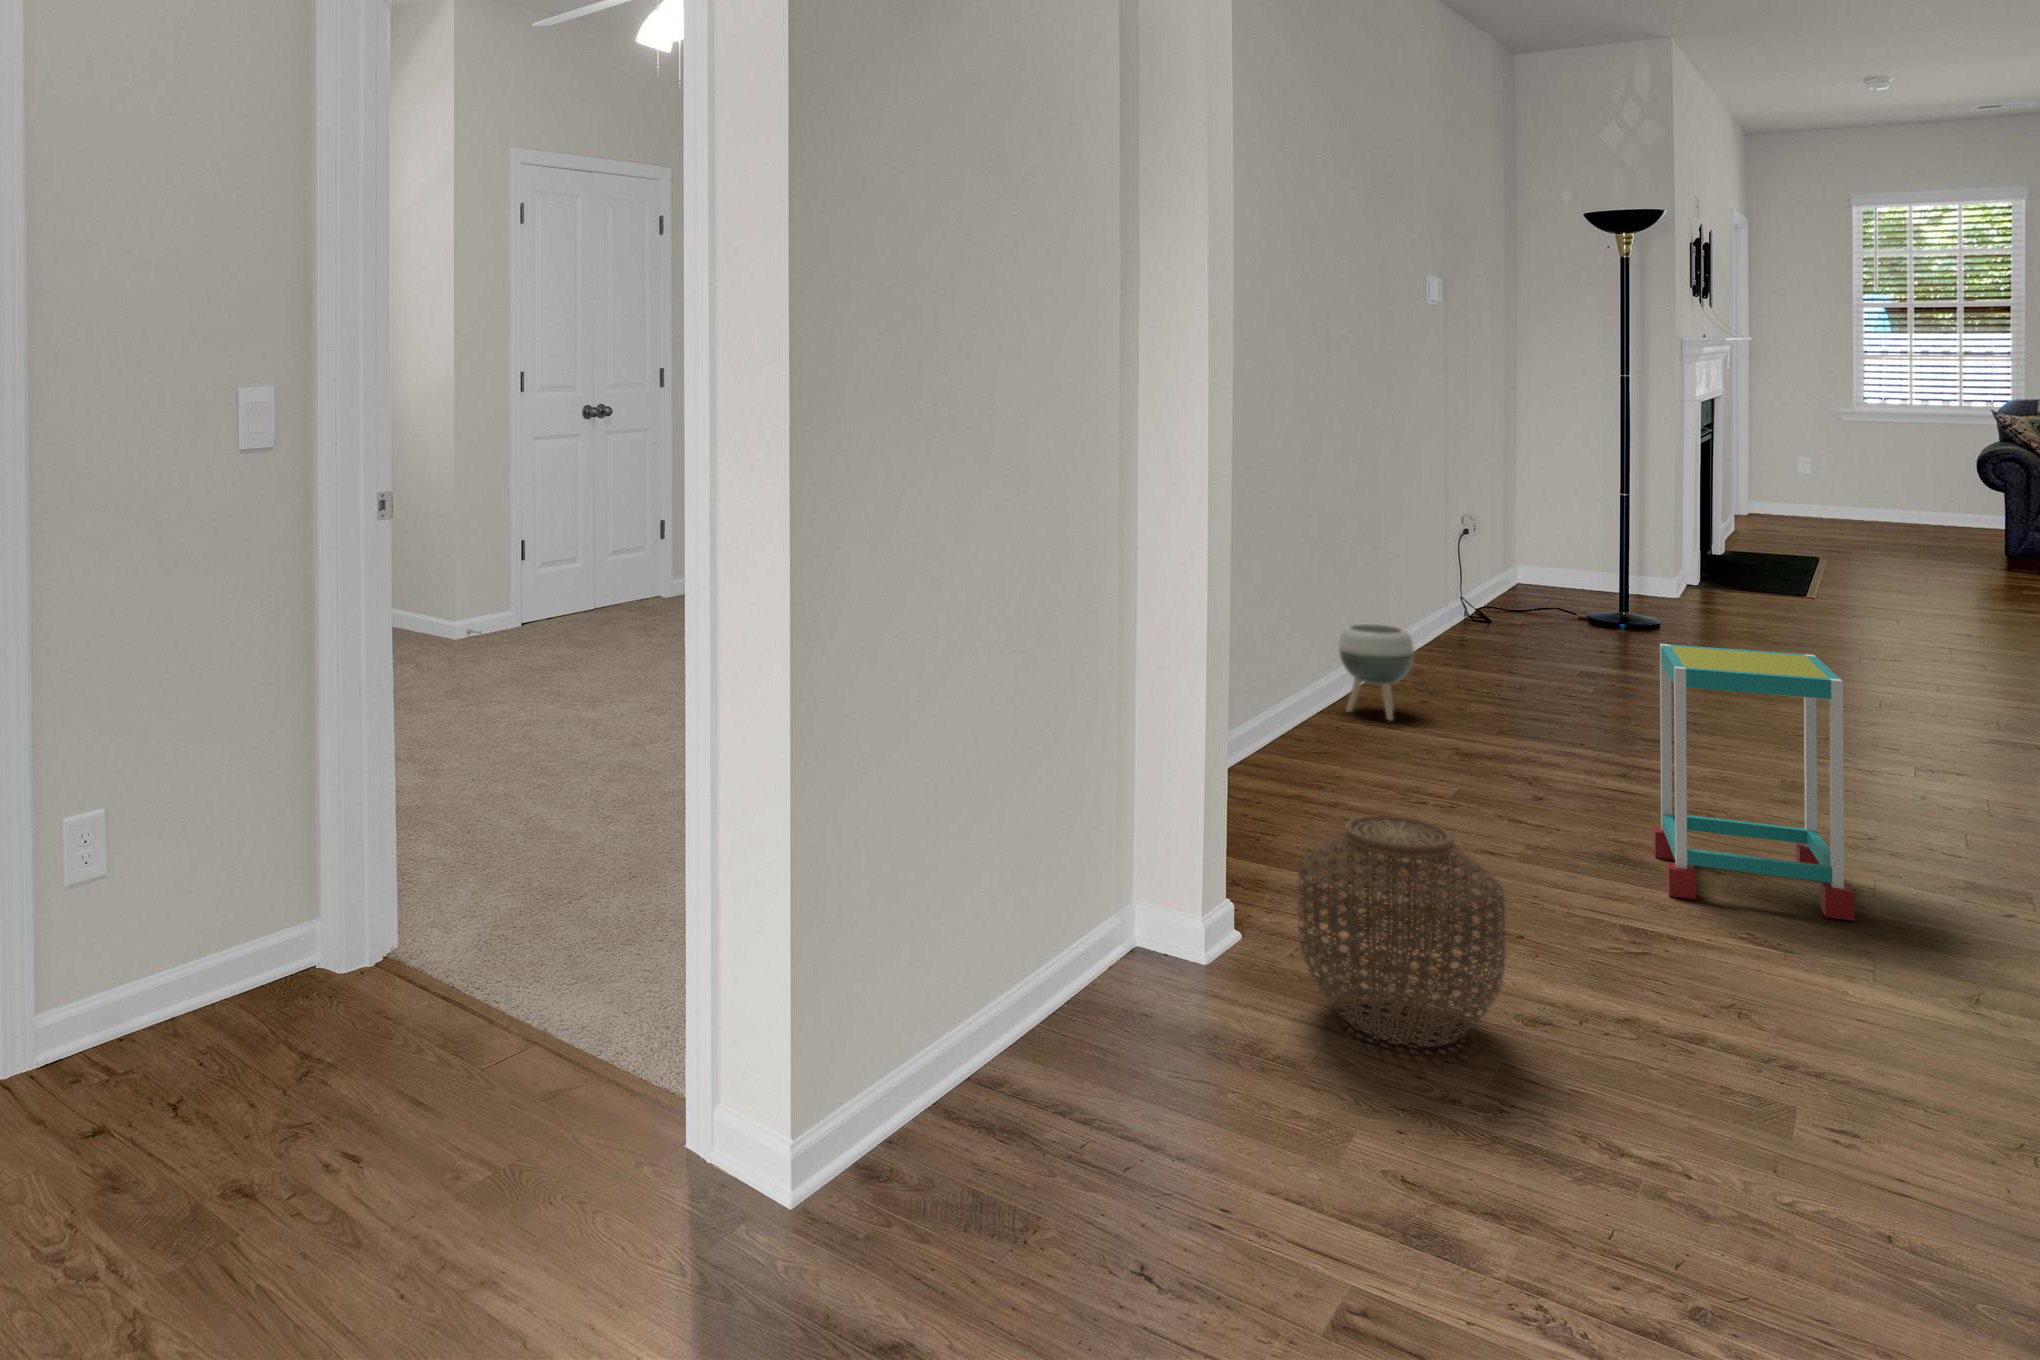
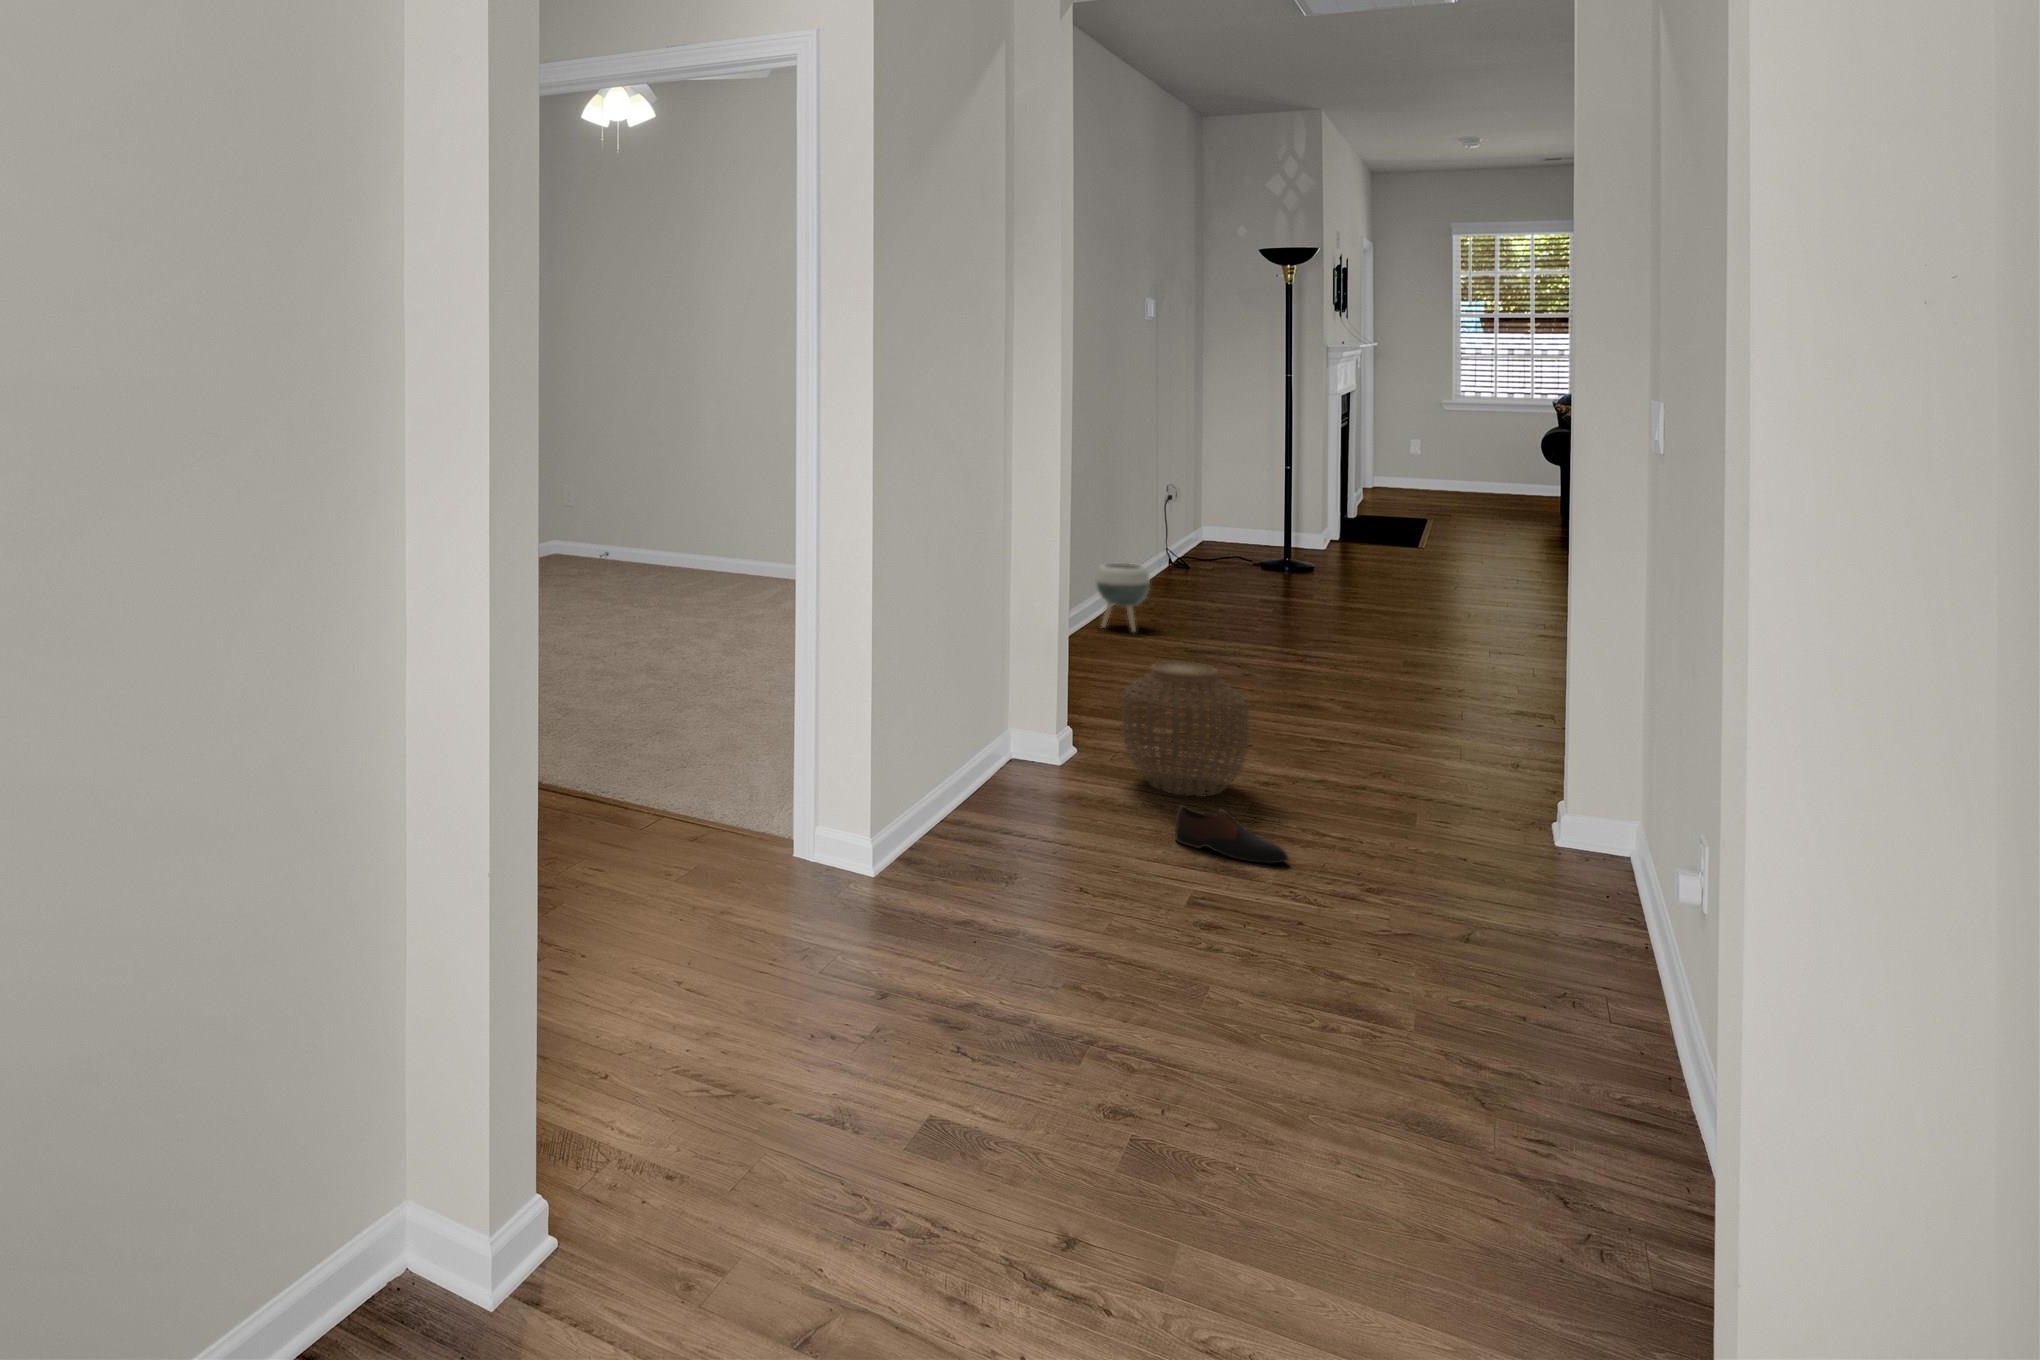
side table: present [1653,644,1855,921] -> none [1323,562,1449,732]
shoe: none [1355,1090,1552,1227] -> present [1175,805,1288,863]

